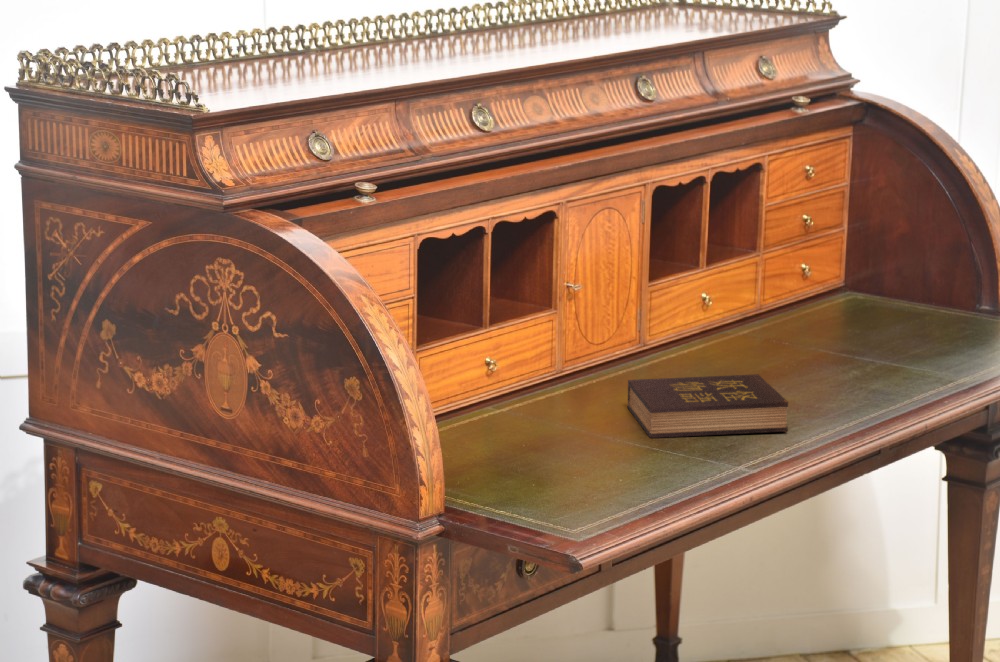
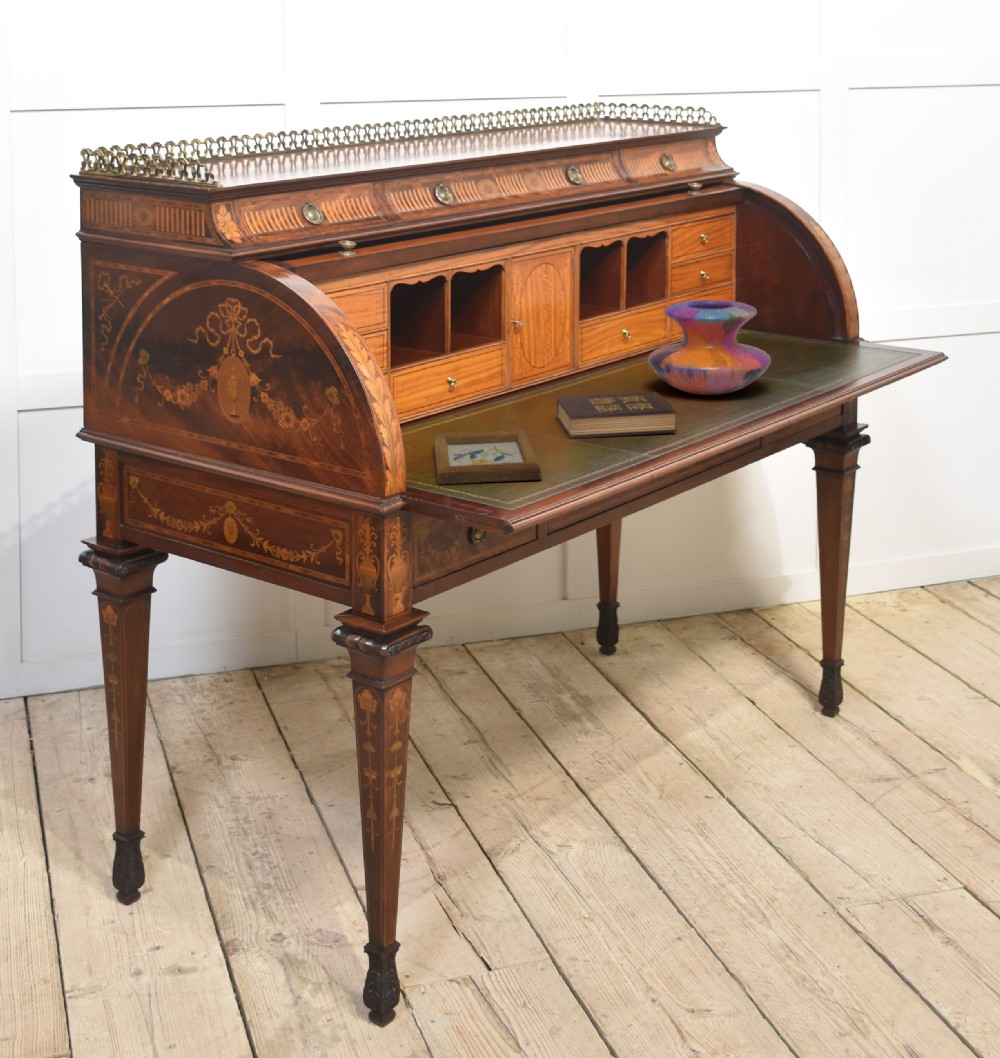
decorative vase: none [742,251,904,376] -> present [648,300,771,395]
picture frame: none [472,426,621,504] -> present [434,429,541,484]

